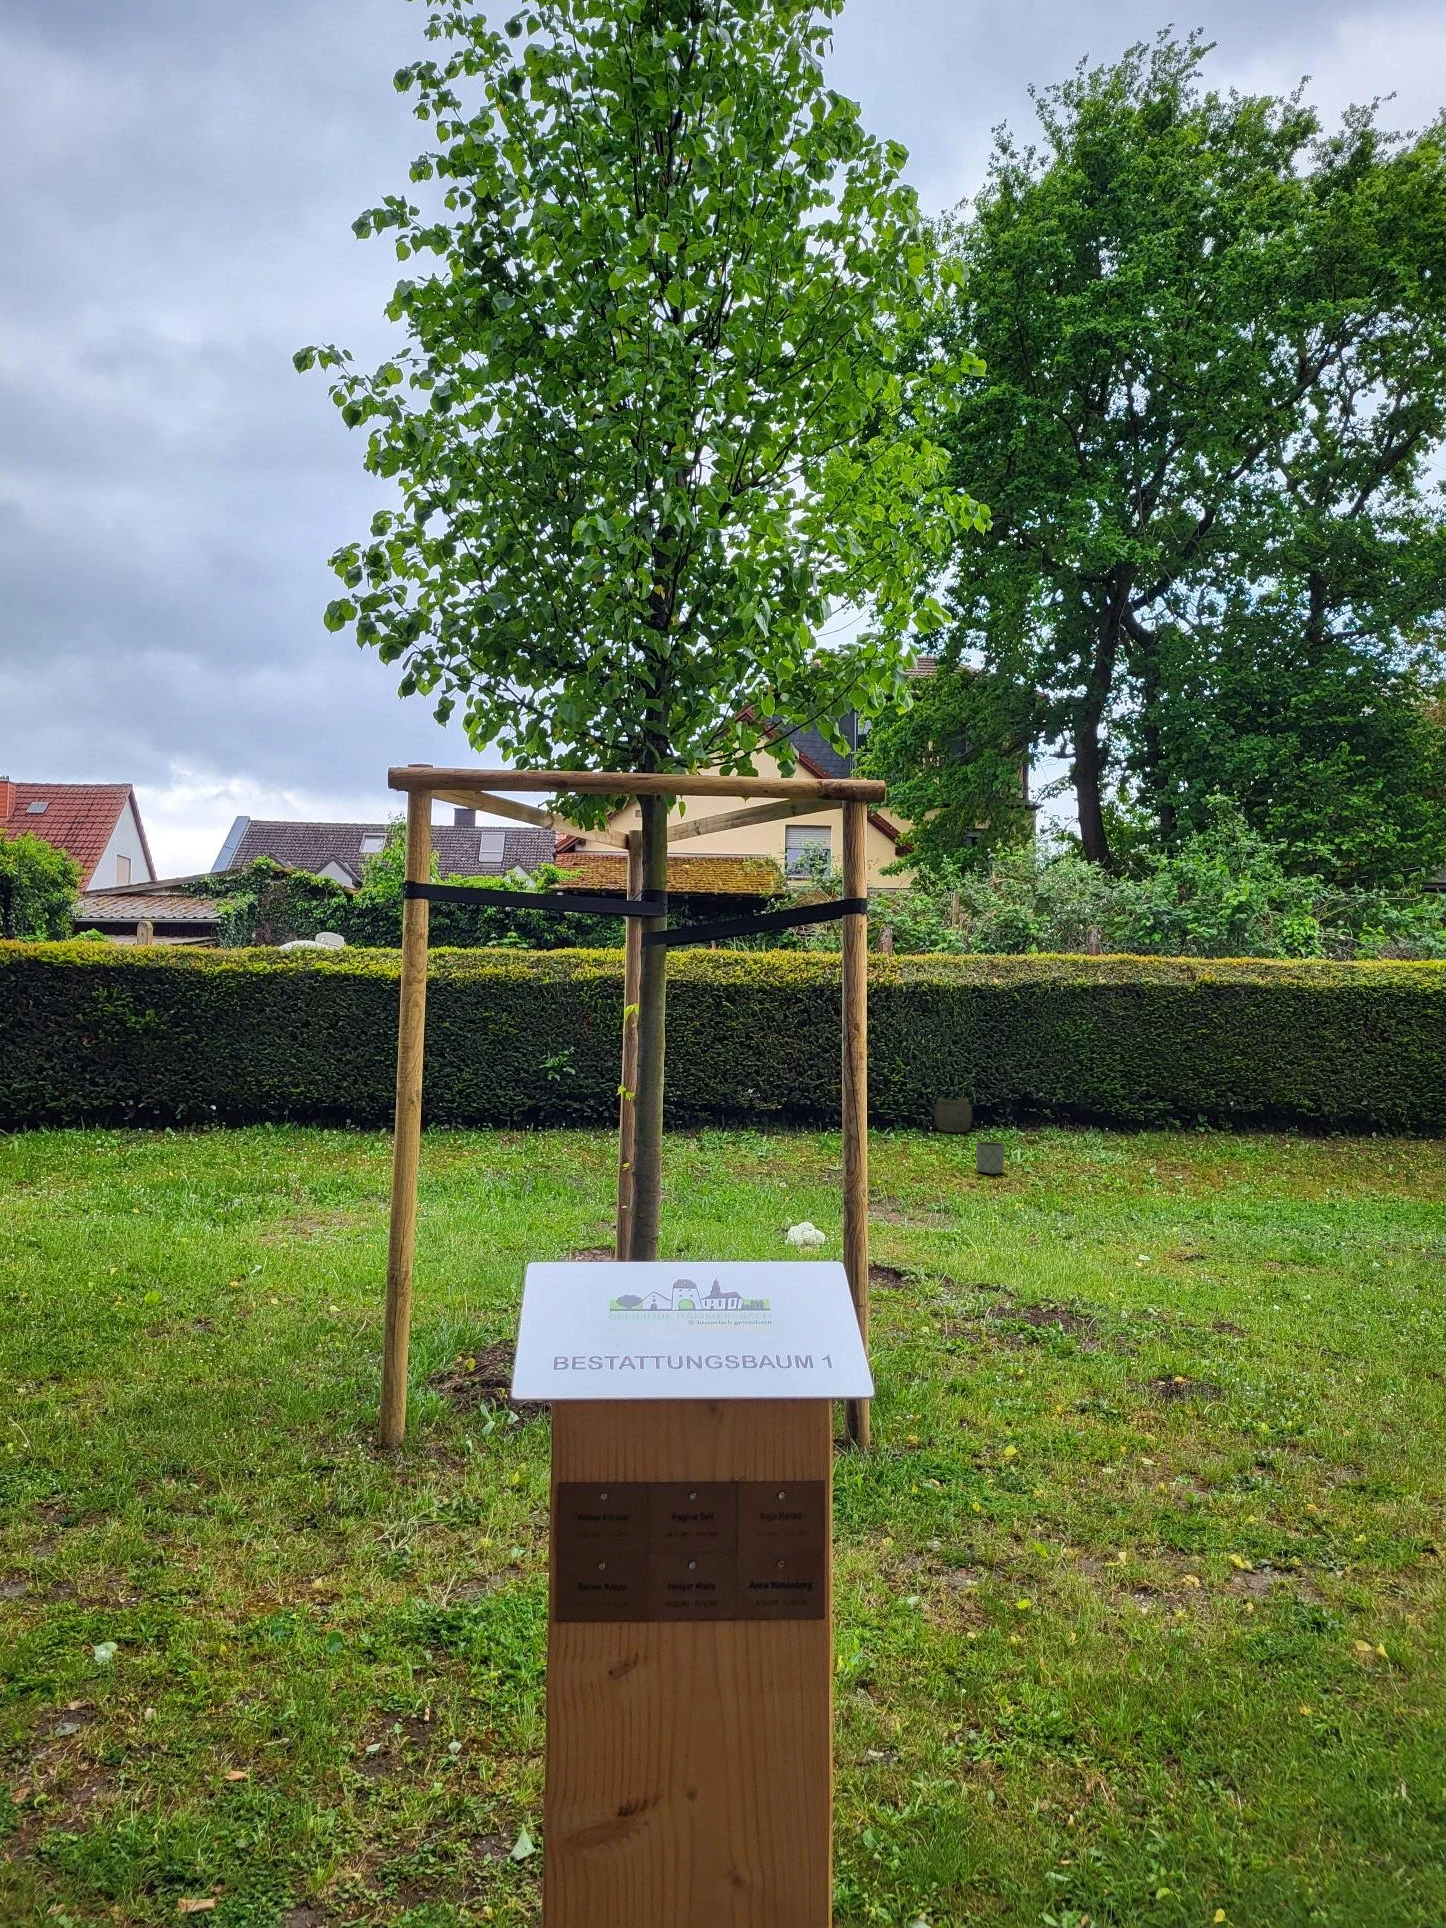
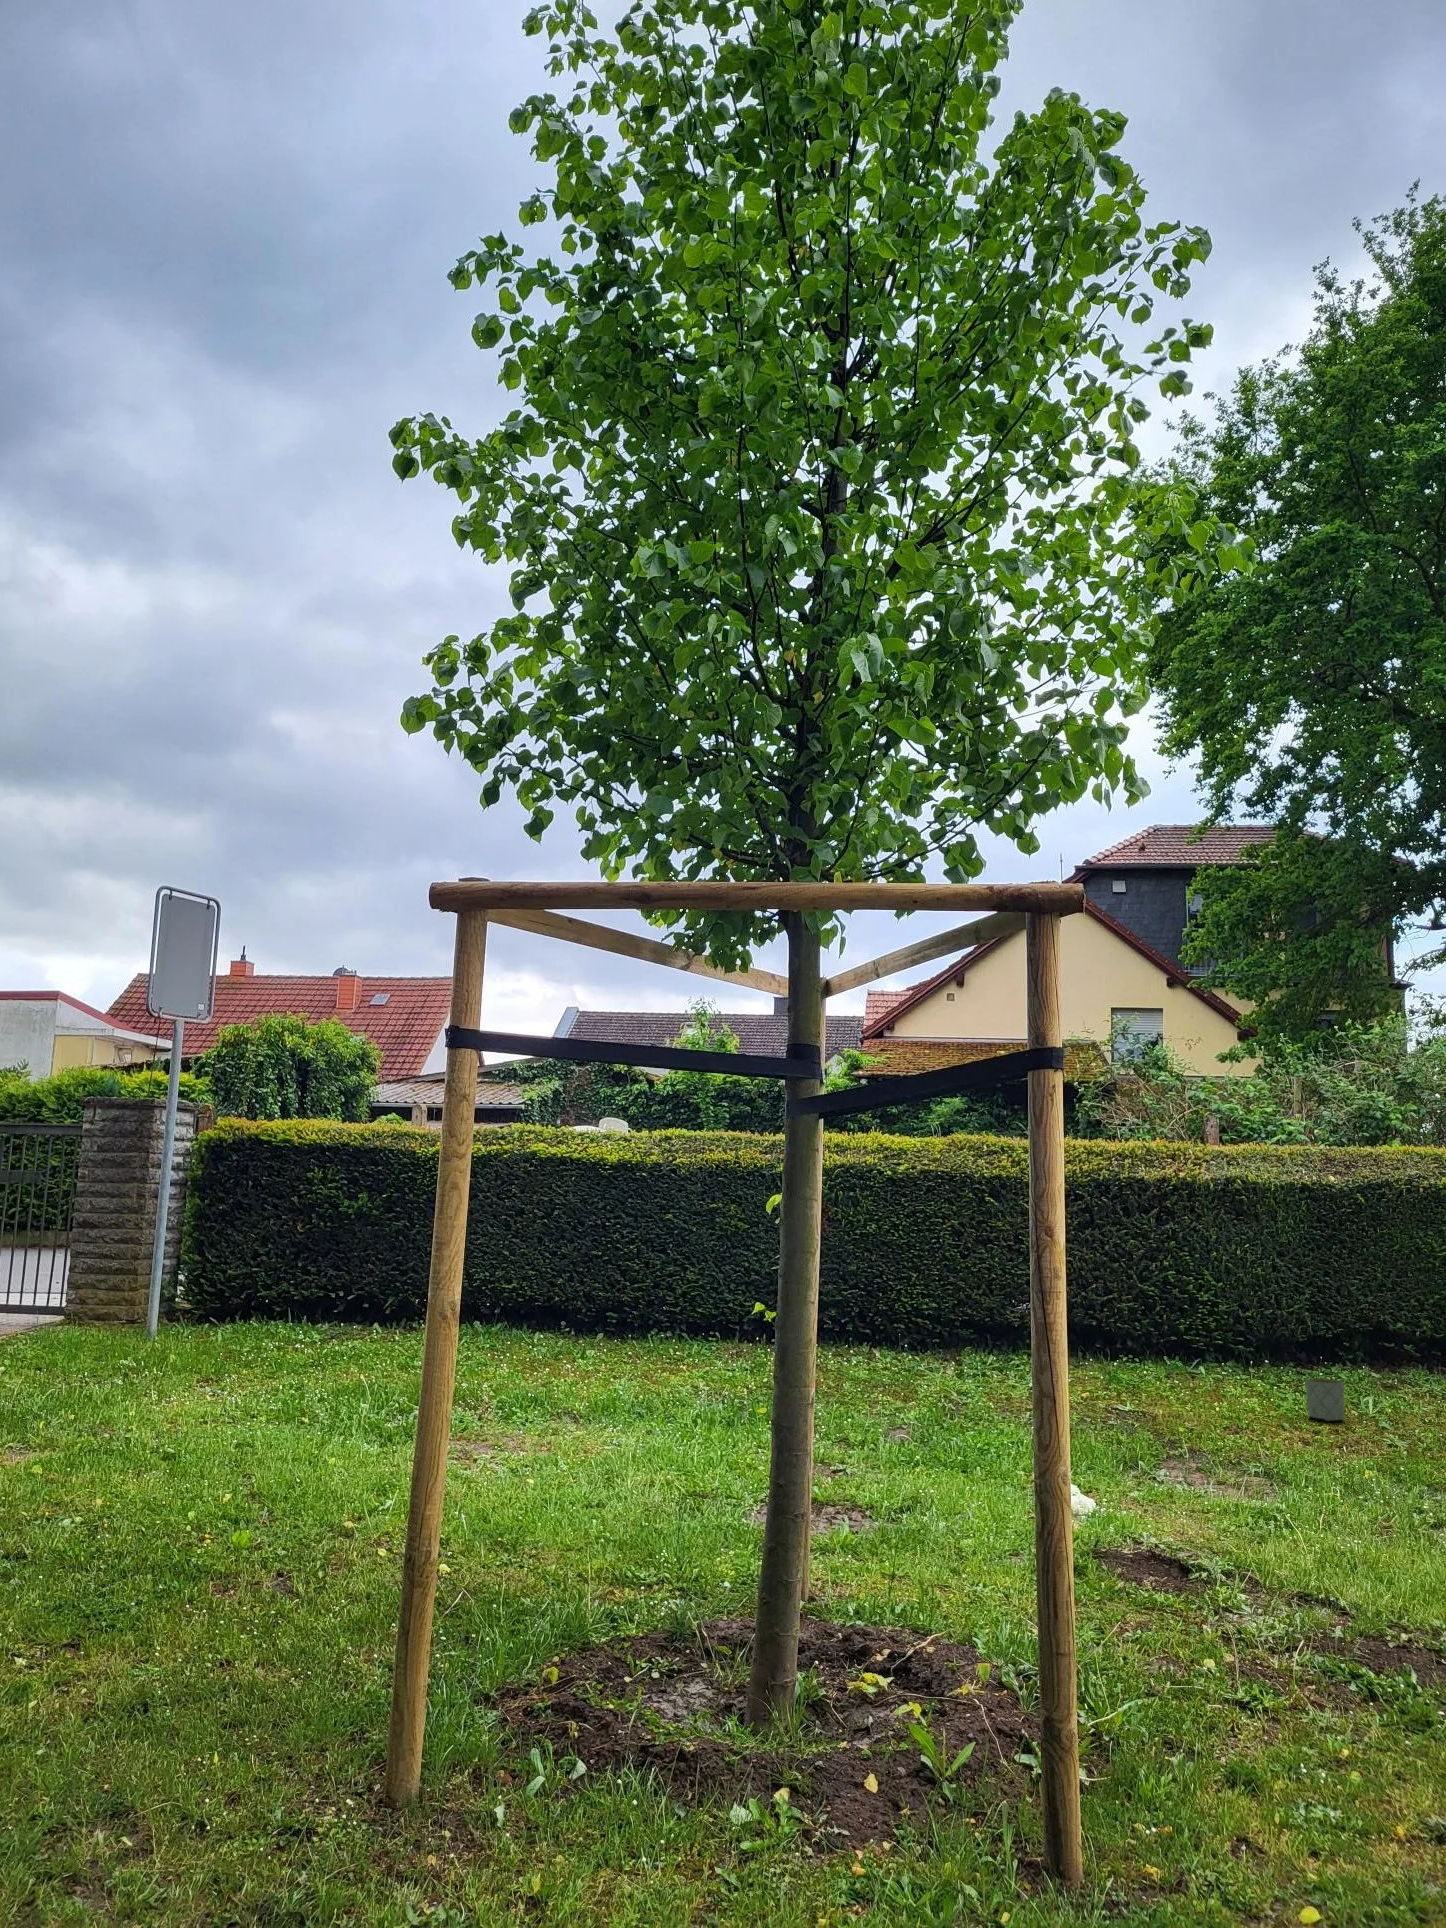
woven basket: present [934,1097,972,1132] -> none [1261,1326,1313,1371]

